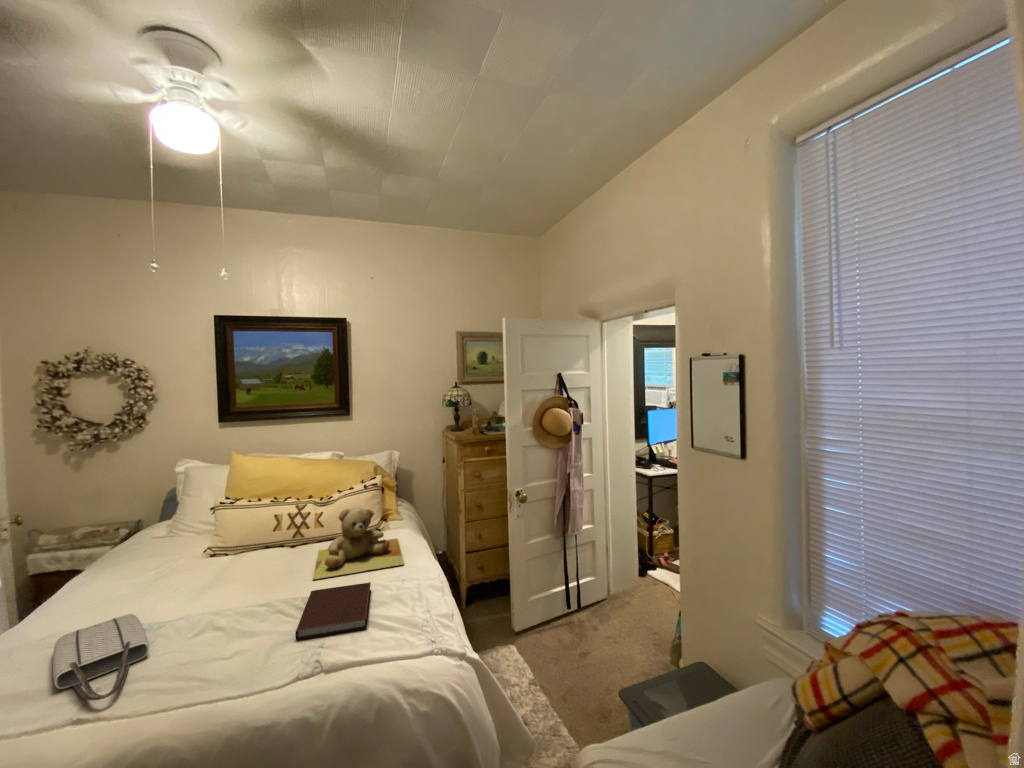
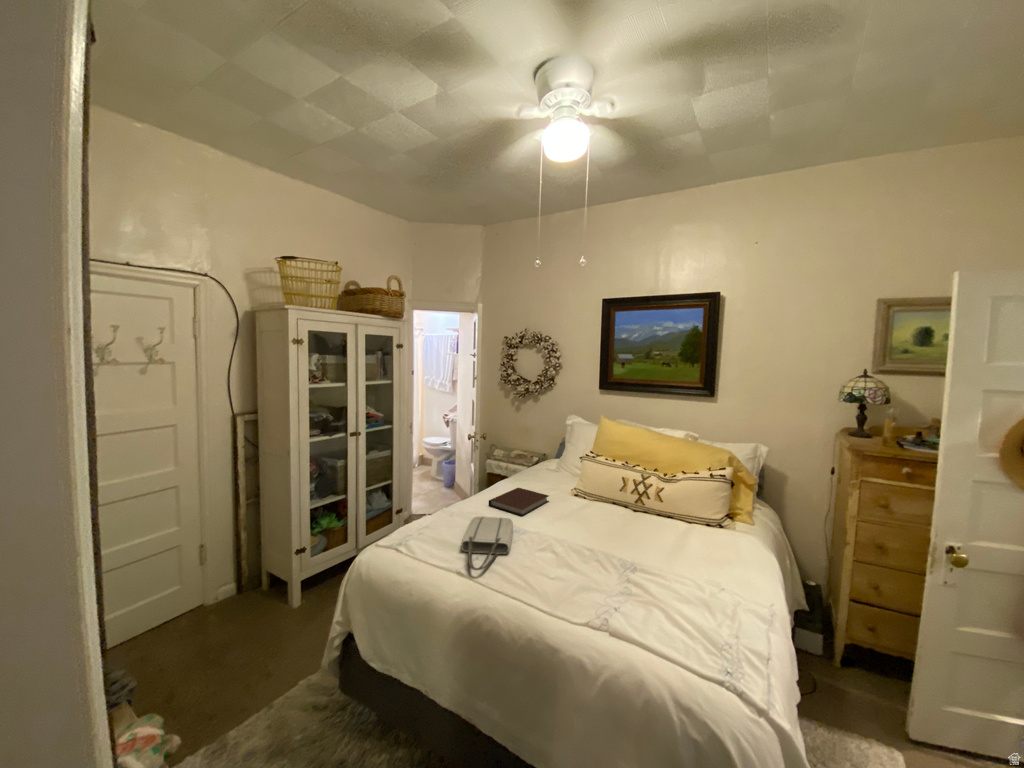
teddy bear: present [313,507,404,579] -> none [637,492,740,576]
notebook: present [295,582,371,640] -> present [489,488,549,516]

